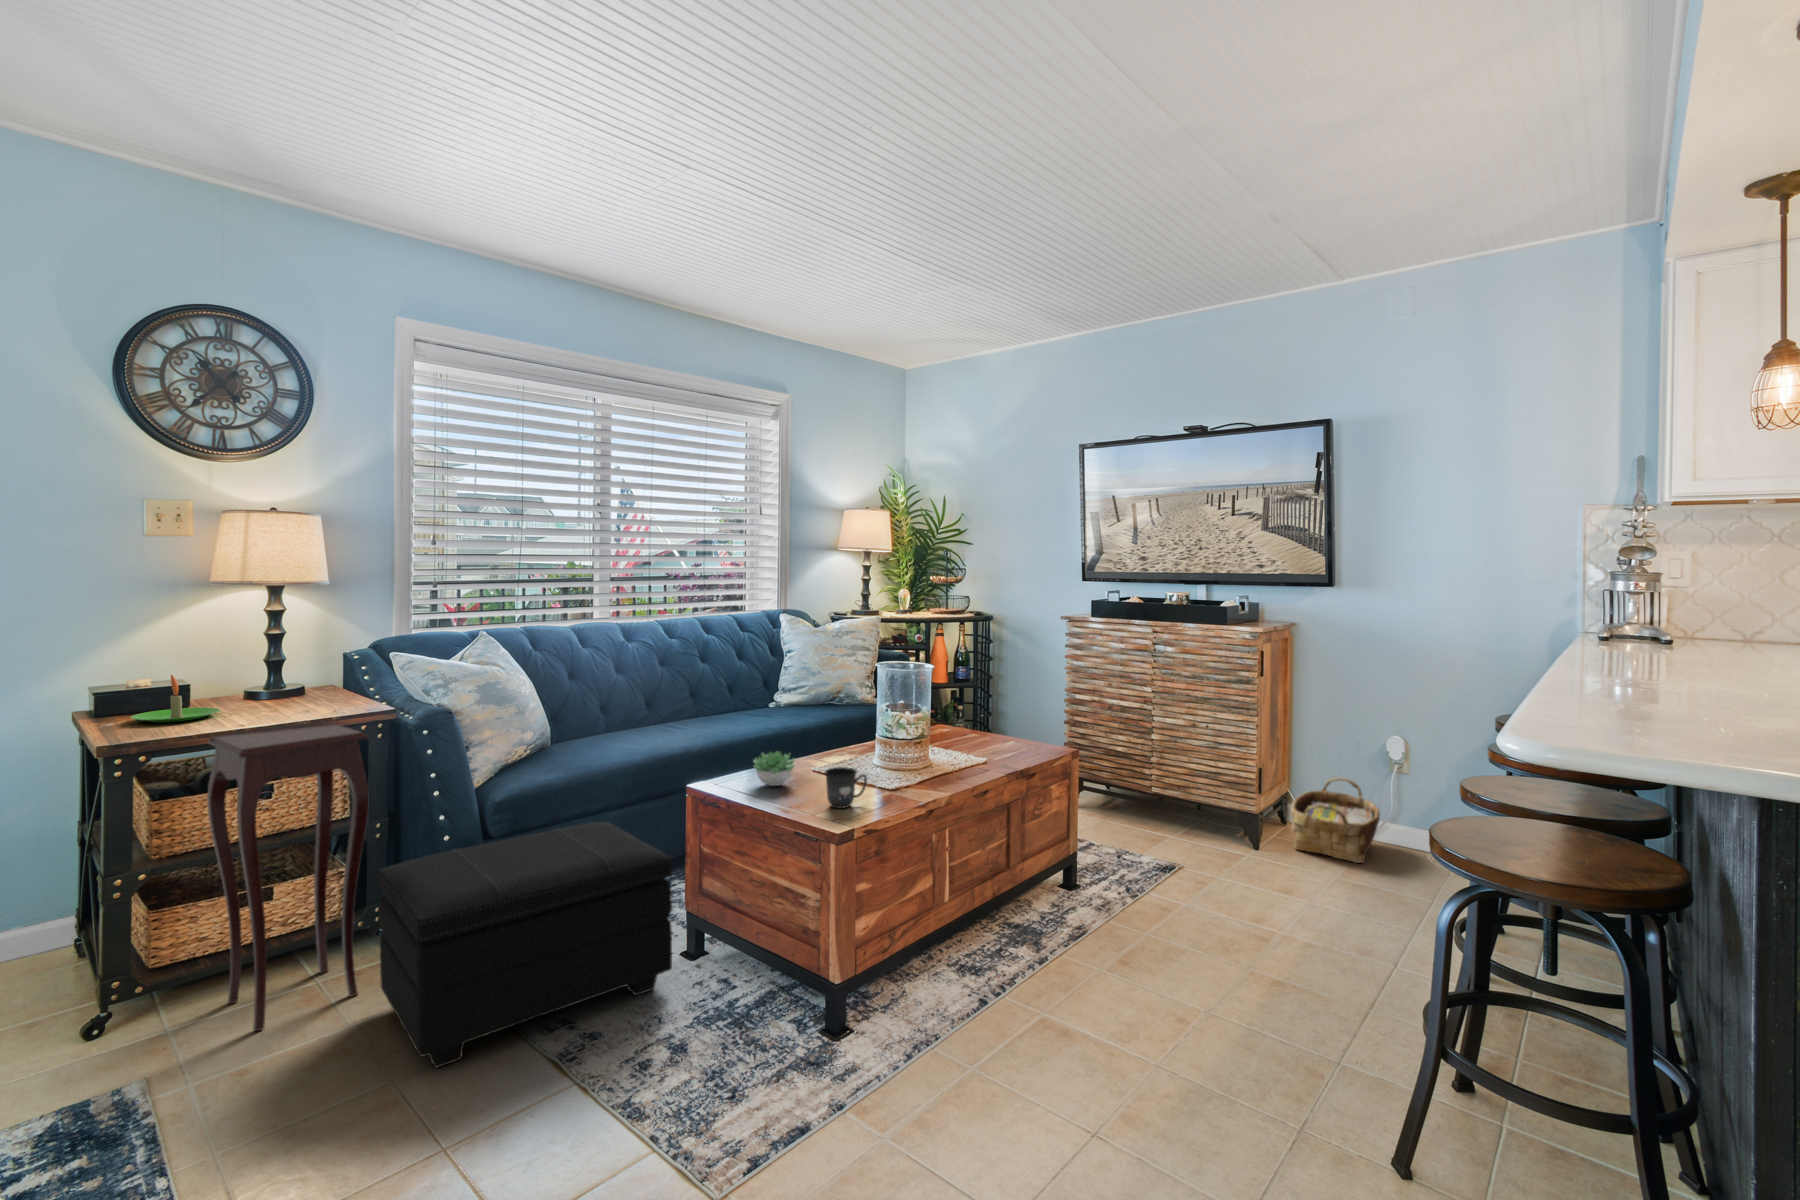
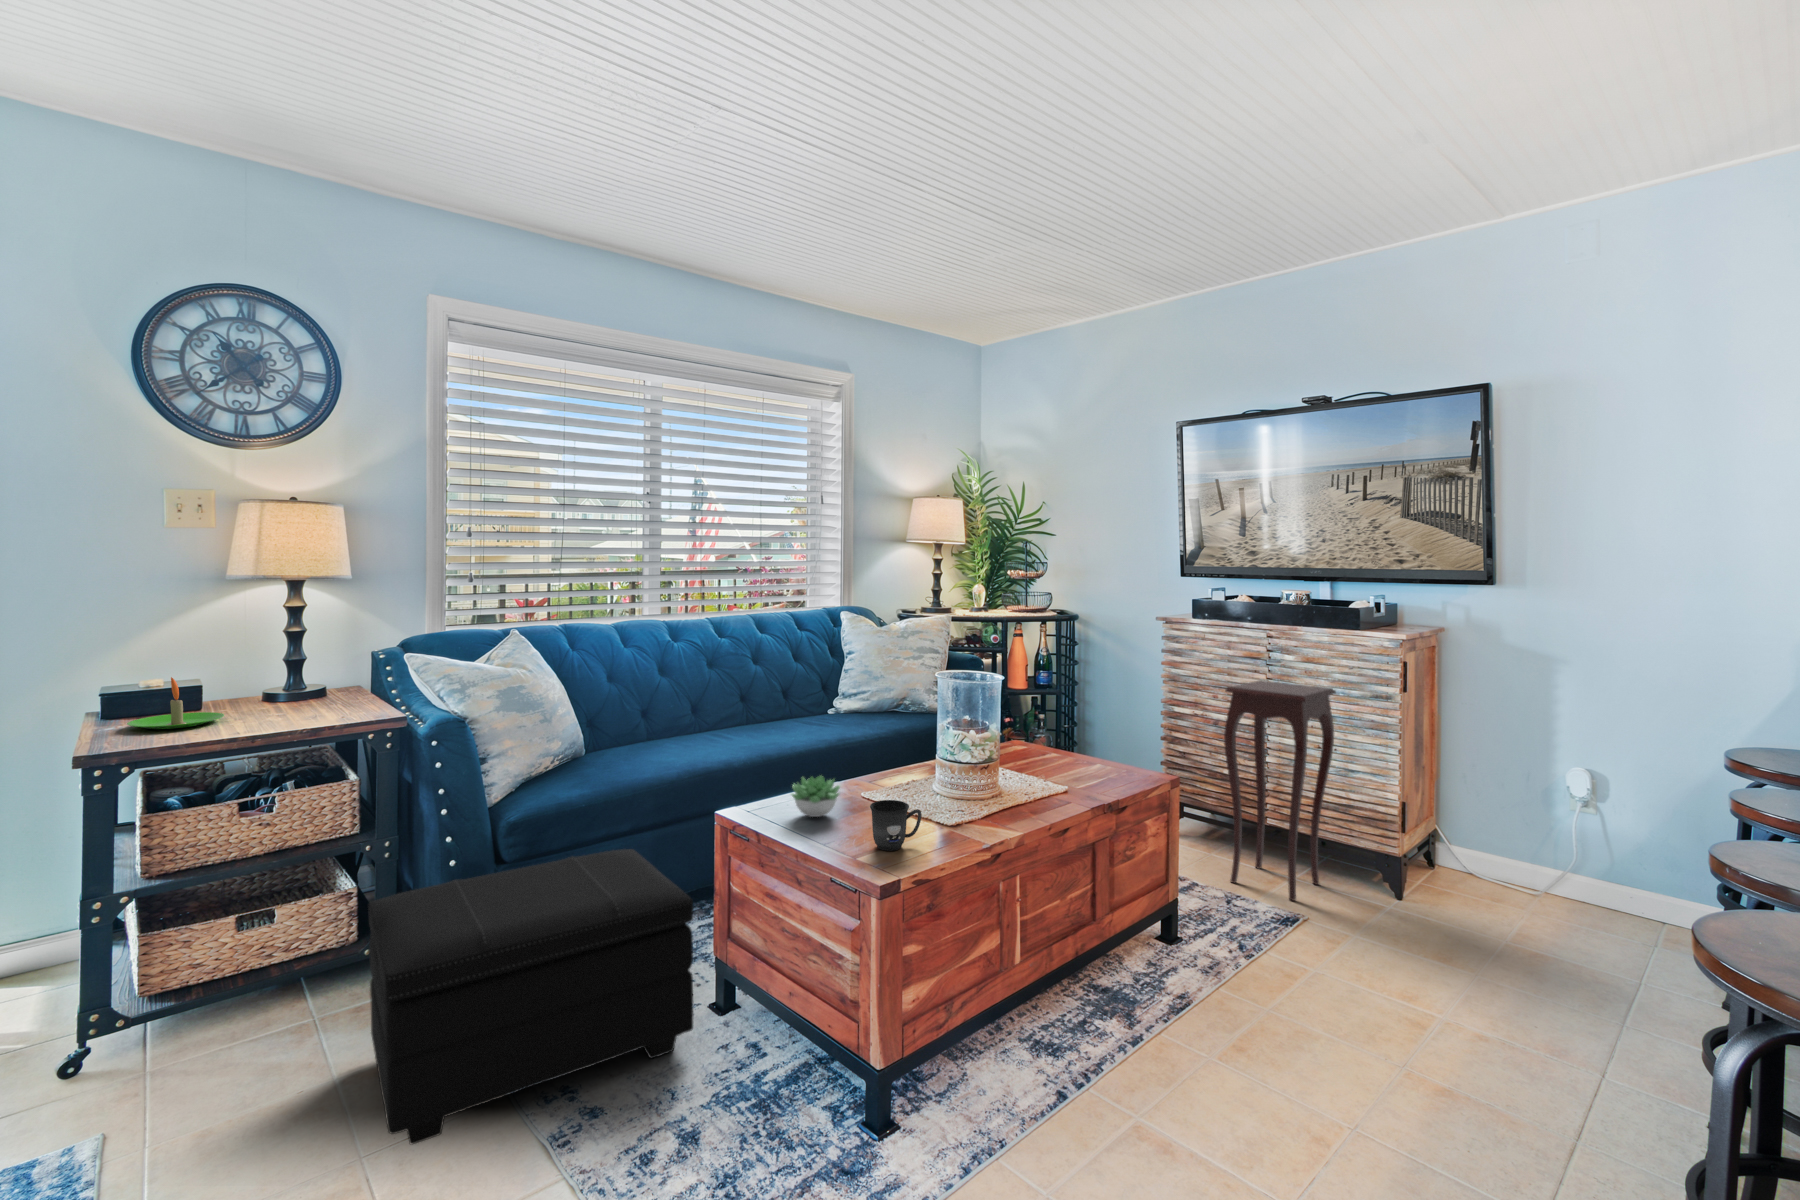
side table: present [207,721,369,1031] -> present [1224,680,1336,901]
woven basket: present [1291,778,1380,863] -> none [1439,815,1556,922]

